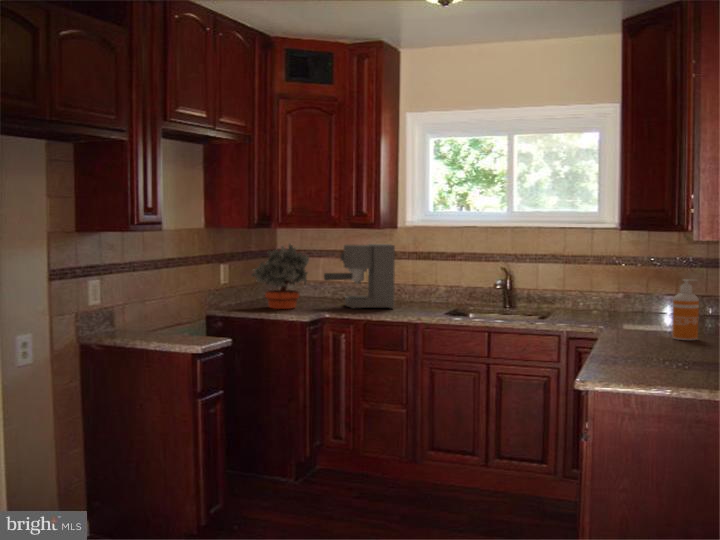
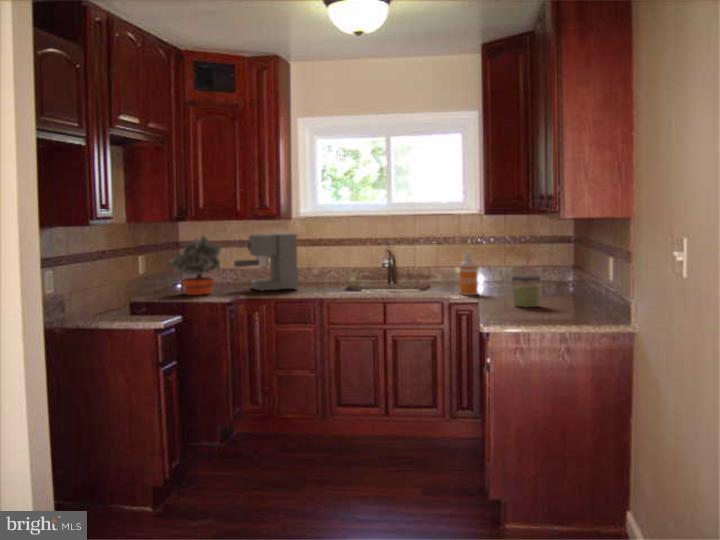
soap dispenser: present [672,279,699,340] -> present [459,250,477,295]
jar: none [622,302,660,342] -> present [512,275,541,308]

